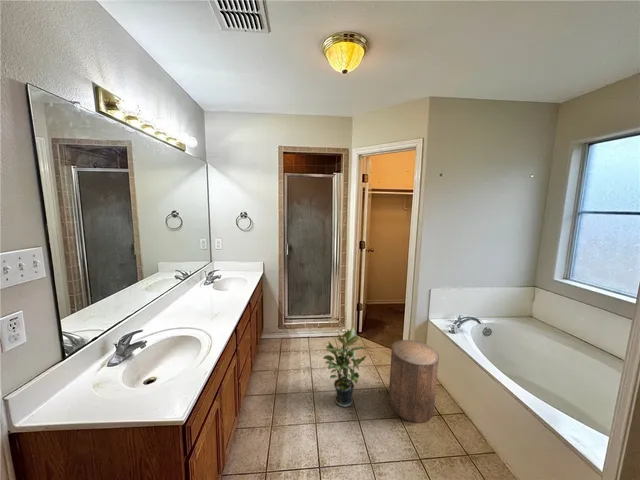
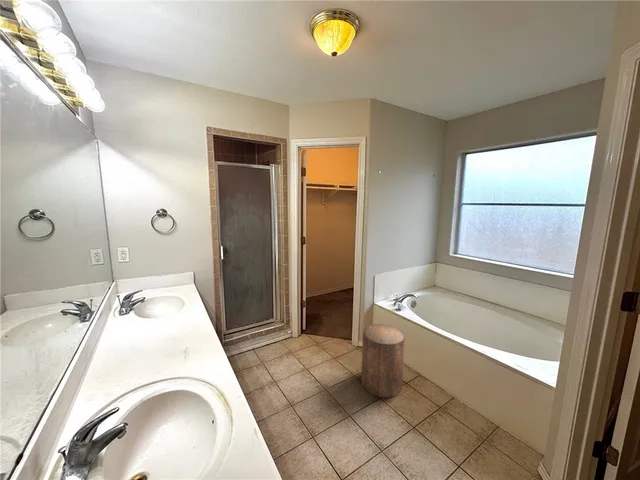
potted plant: present [323,327,366,407] -> none [303,324,346,409]

